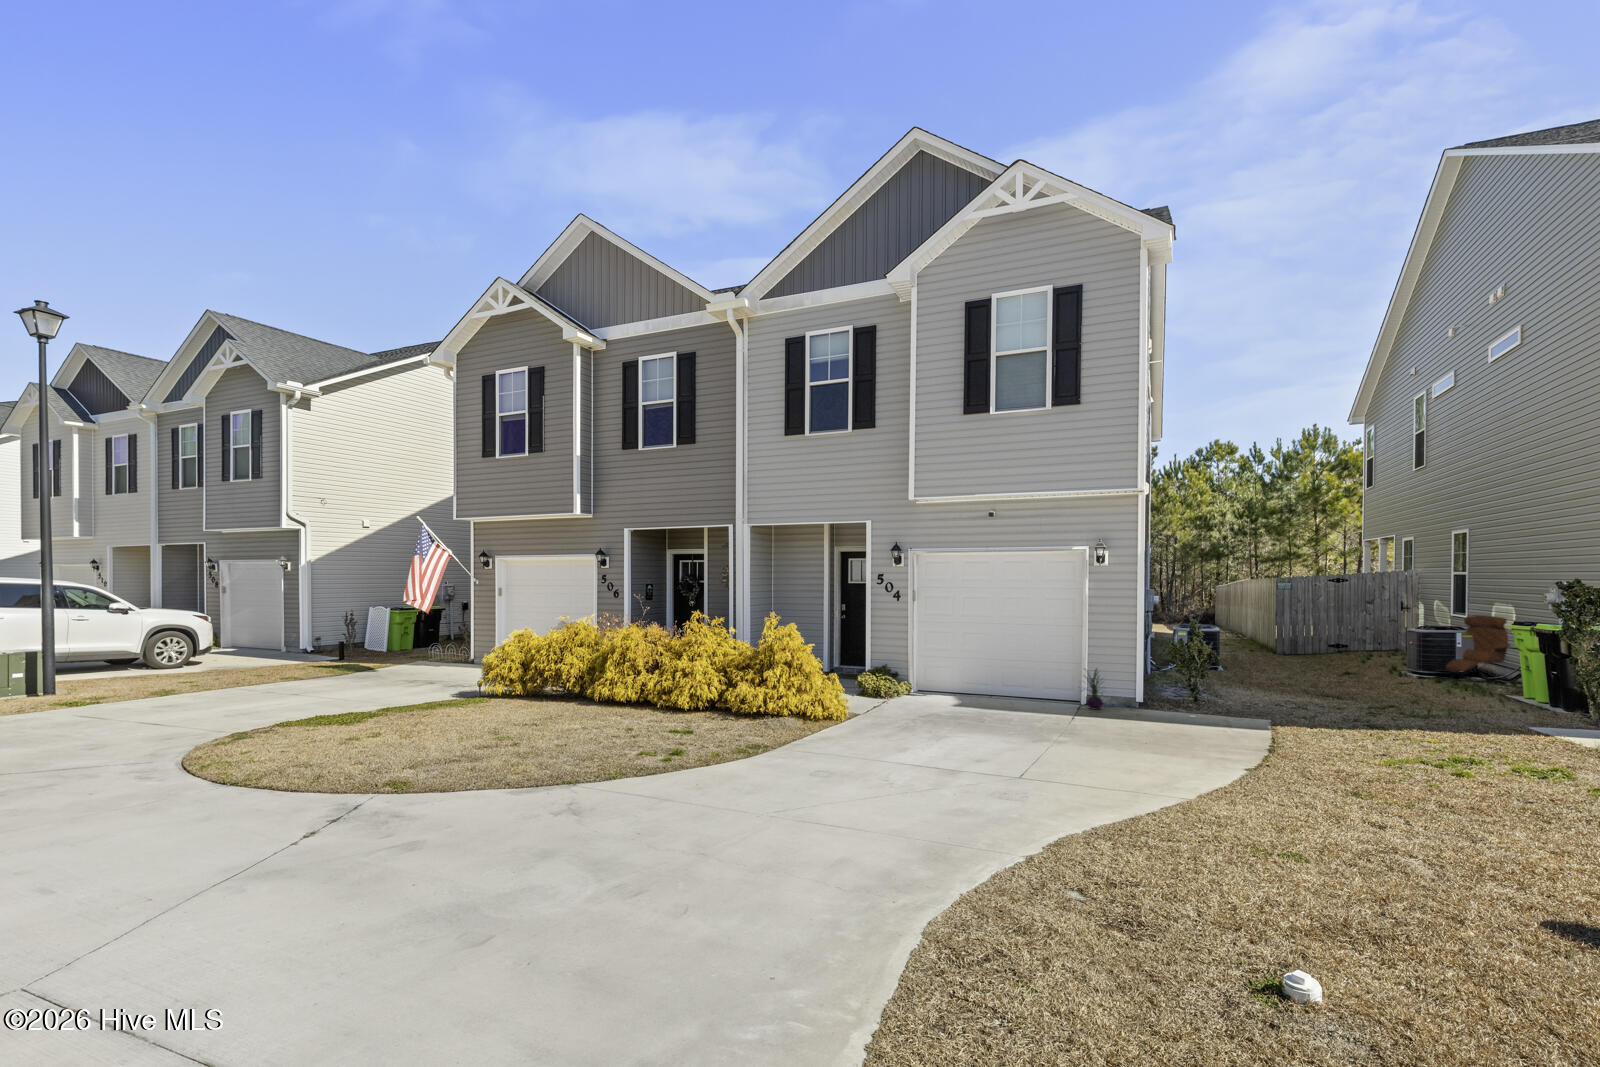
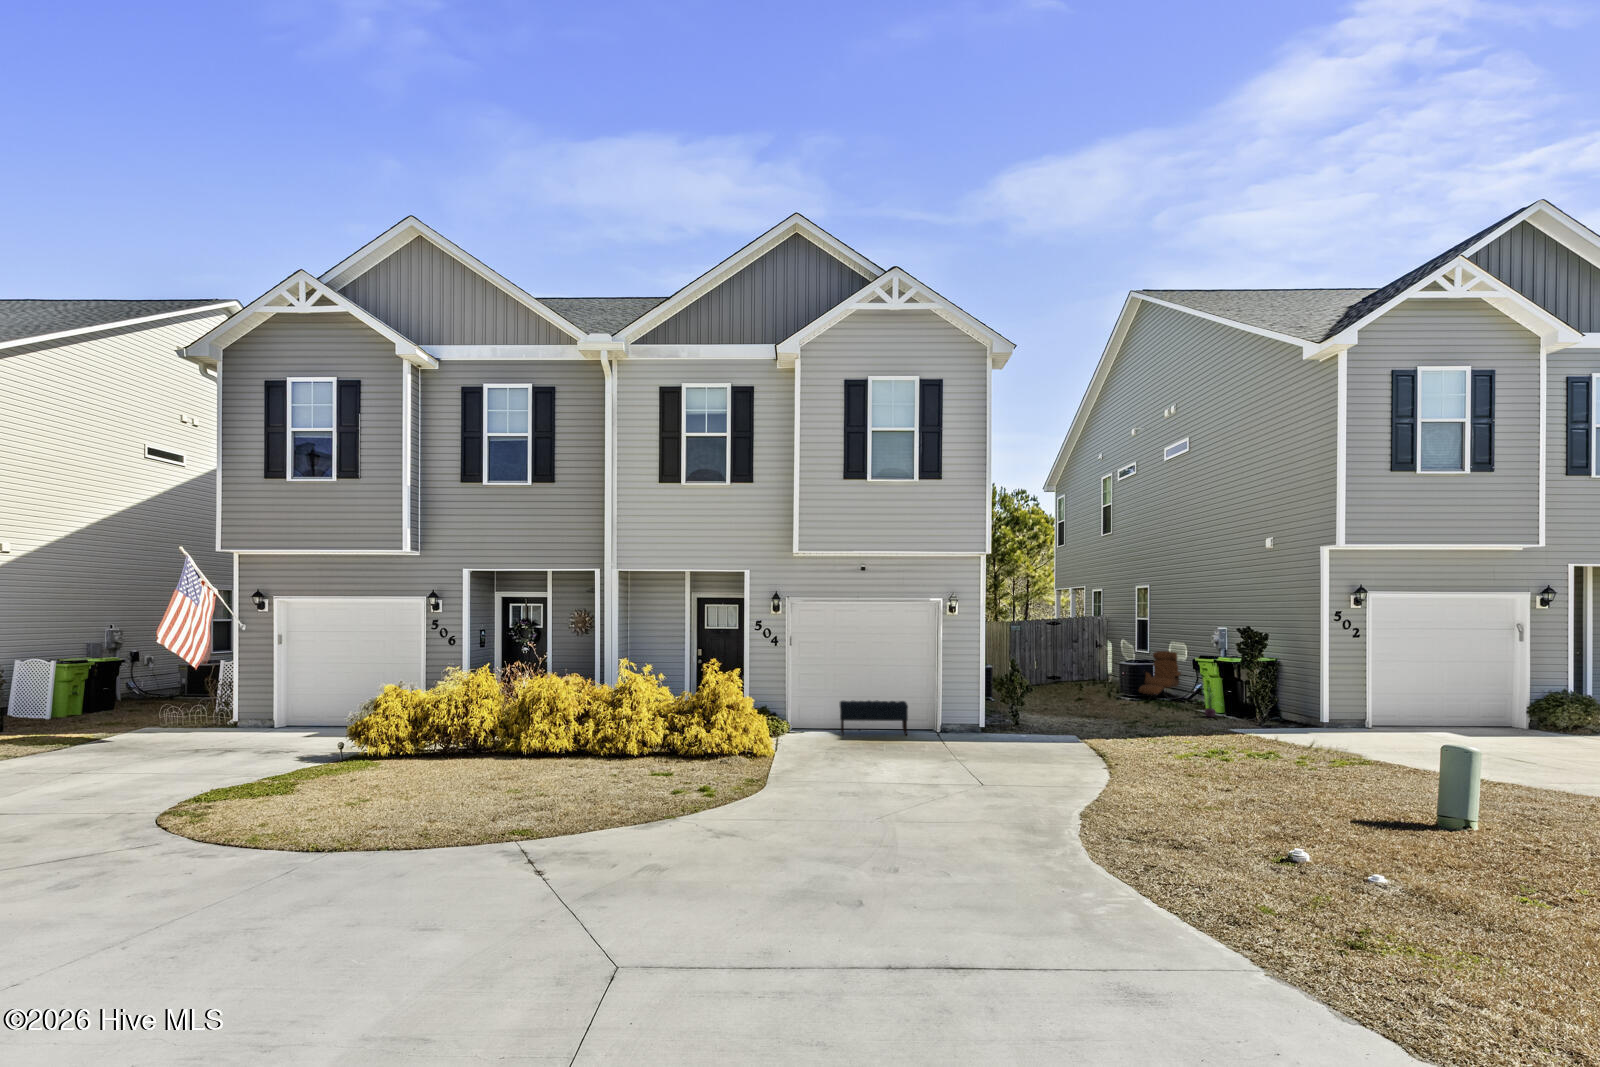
bench: none [965,662,1048,706] -> present [840,700,908,735]
decorative plant: present [1086,668,1103,710] -> present [1205,689,1216,717]

